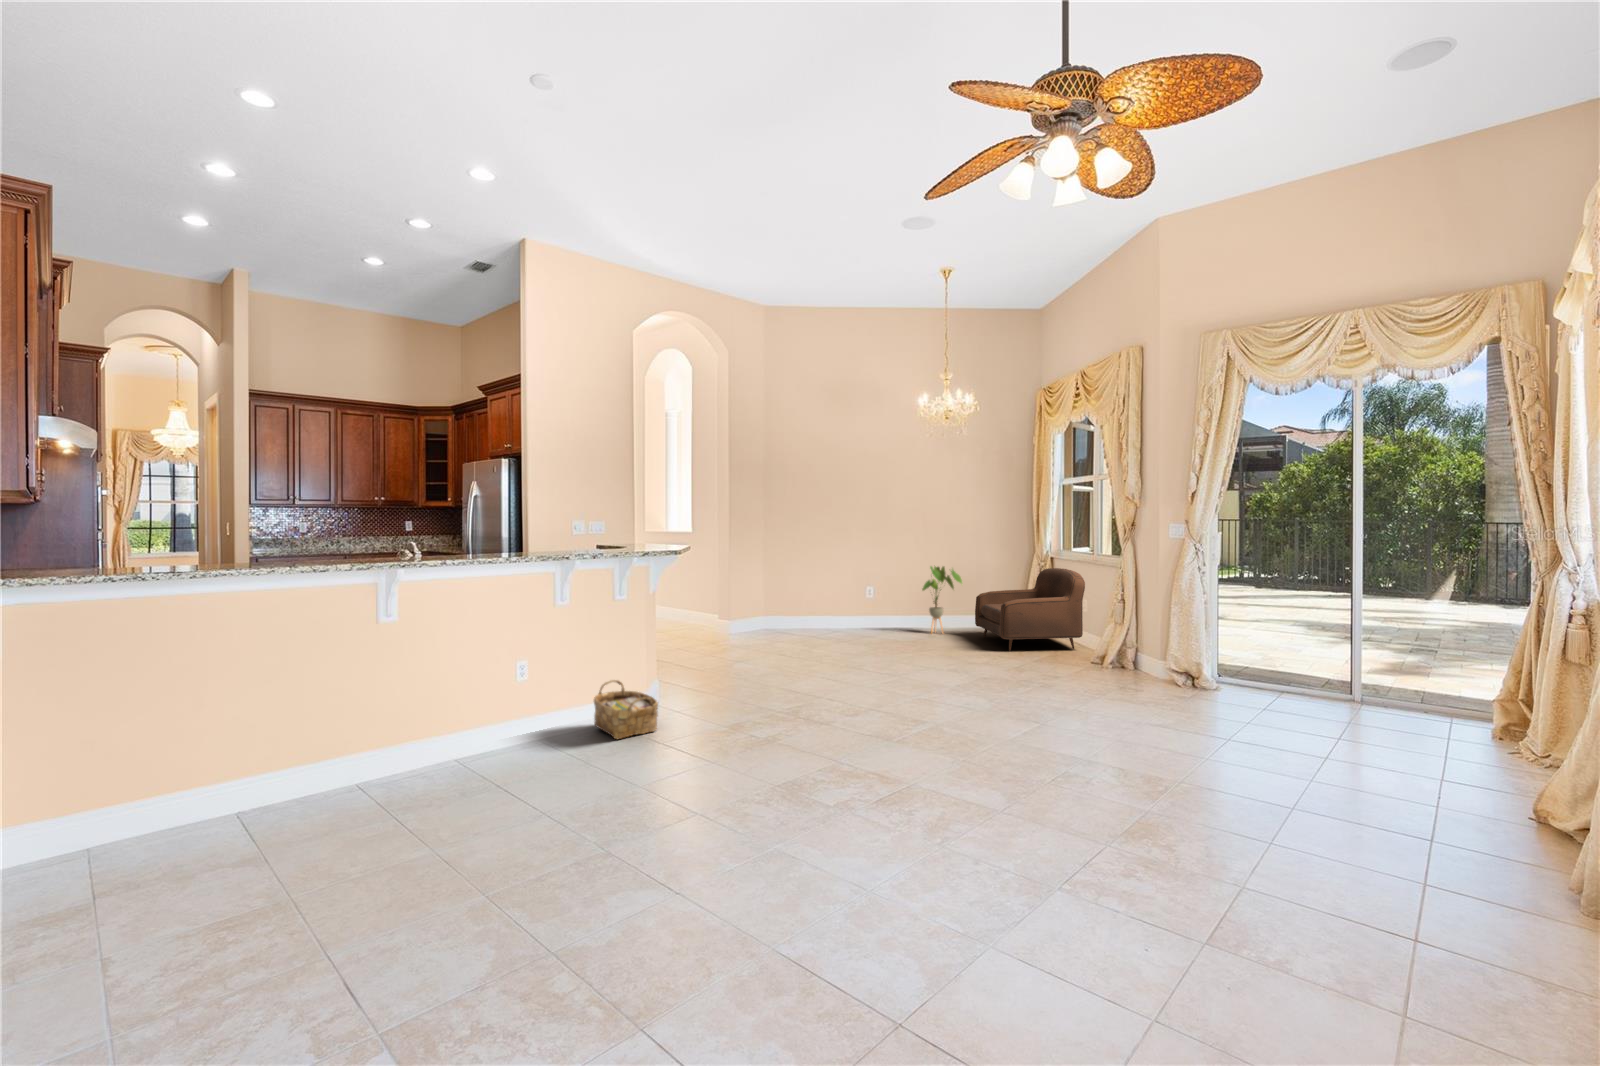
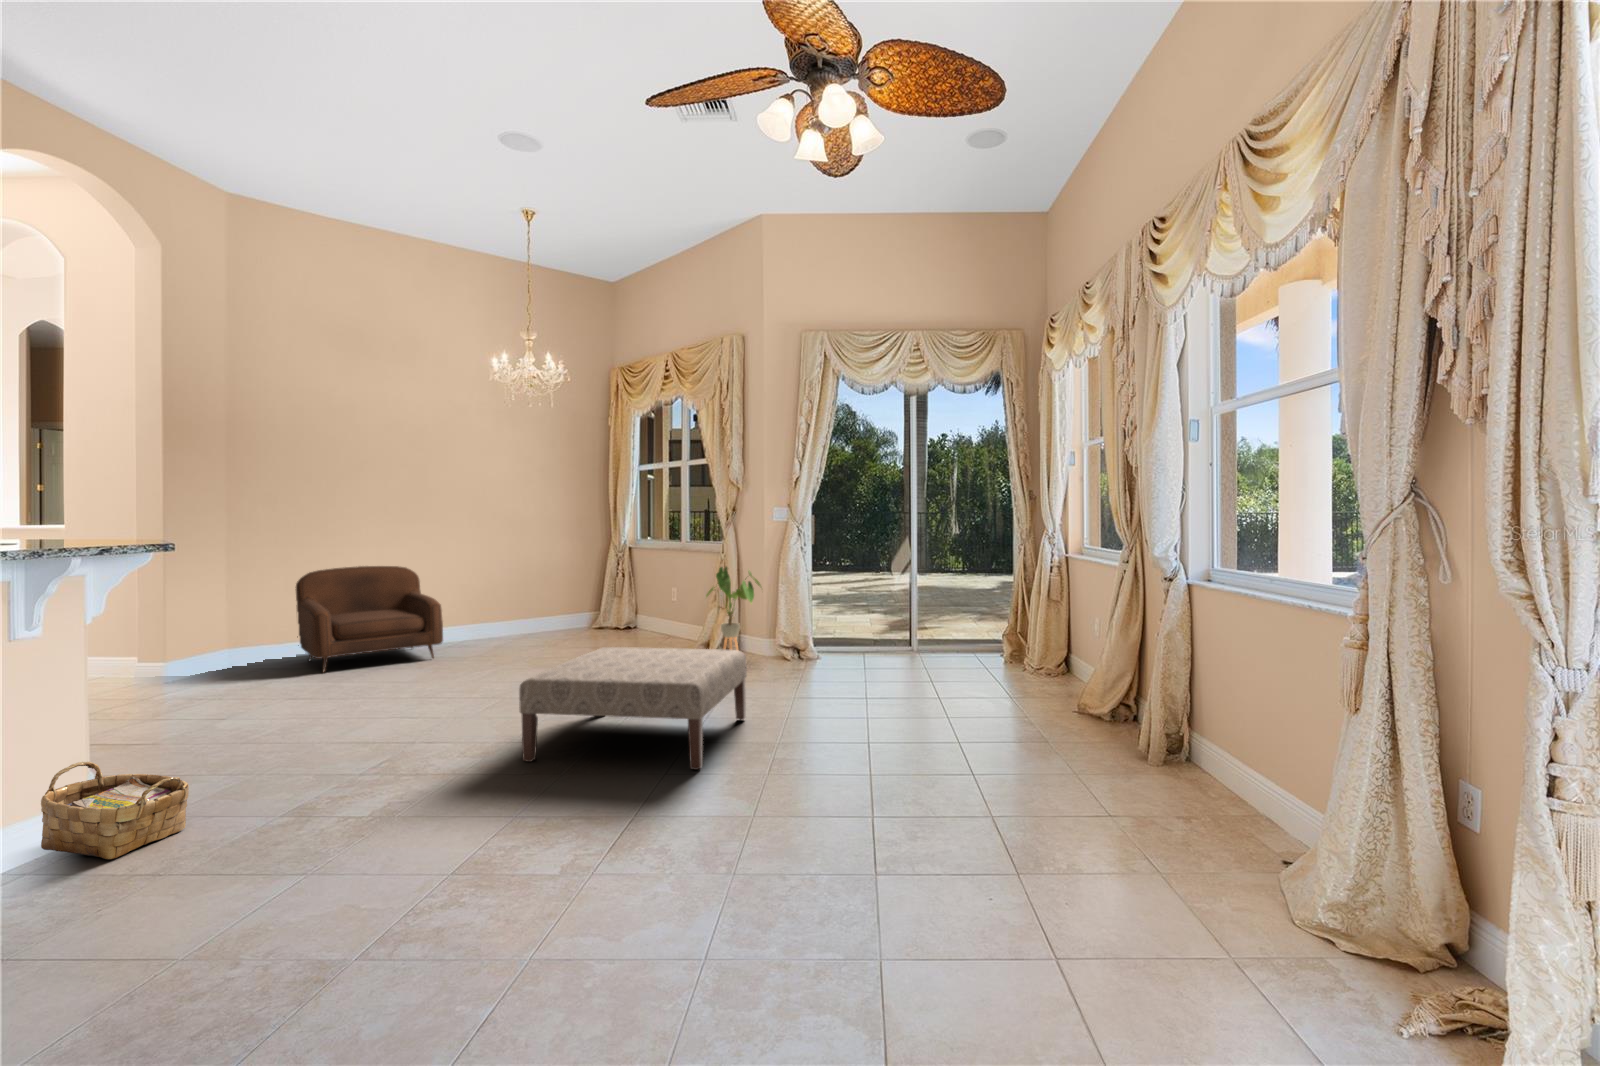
house plant: present [922,566,962,633] -> present [706,567,761,650]
armchair: present [975,568,1085,651] -> present [296,566,443,673]
ottoman: none [861,649,1077,770] -> present [519,647,747,770]

